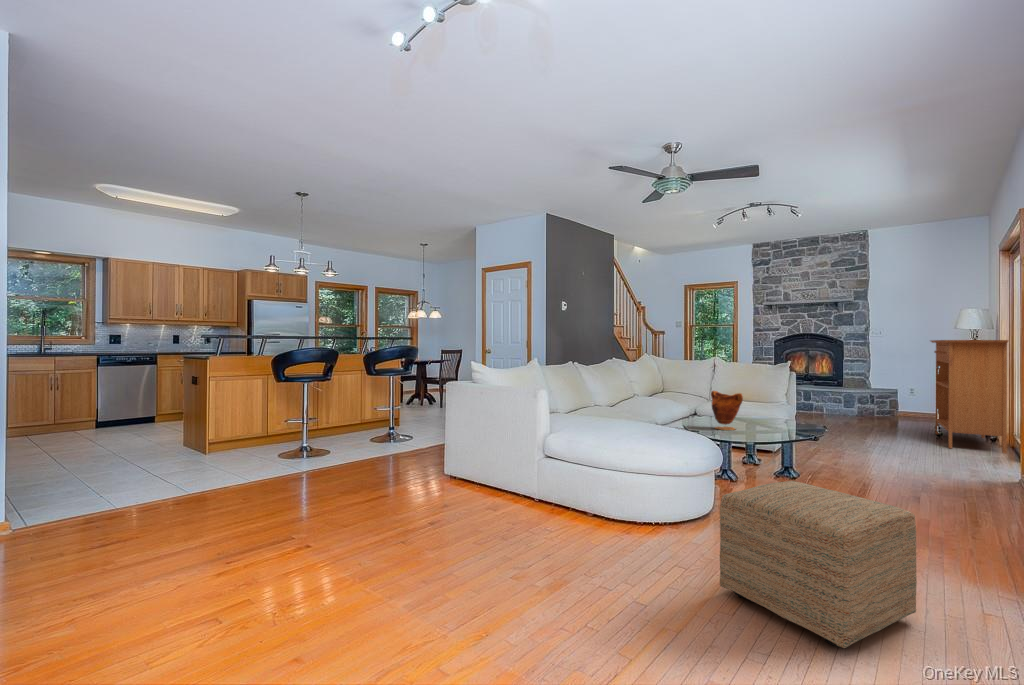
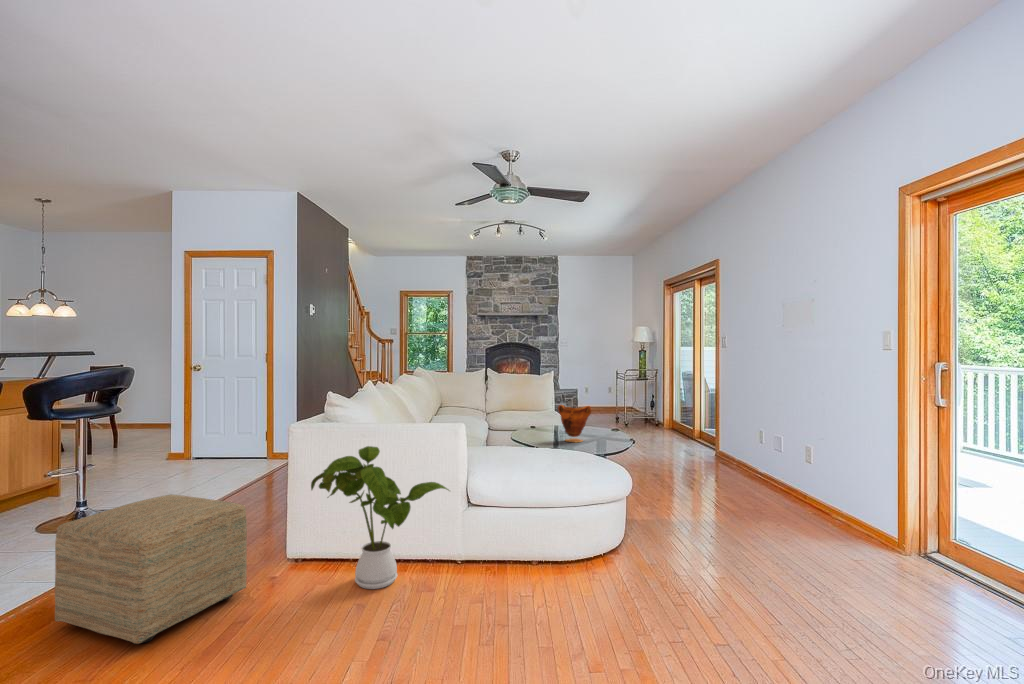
console table: present [931,340,1008,453] -> none [618,350,679,433]
house plant: none [424,399,523,503] -> present [311,446,448,589]
ottoman: present [720,481,917,648] -> present [55,494,247,644]

